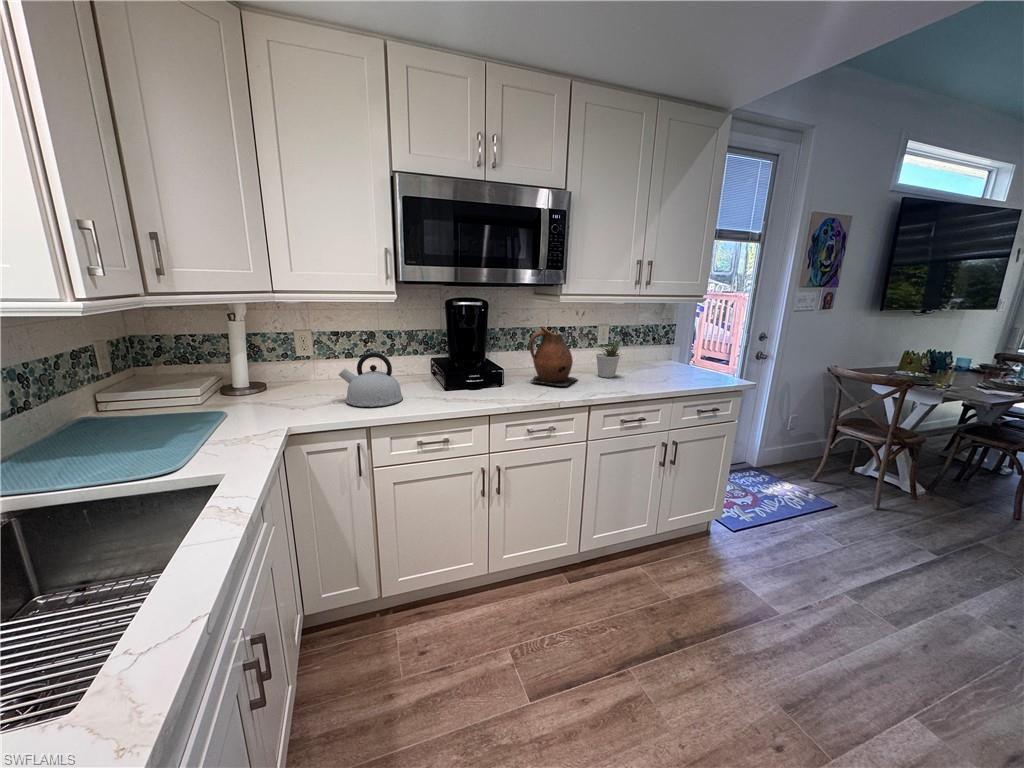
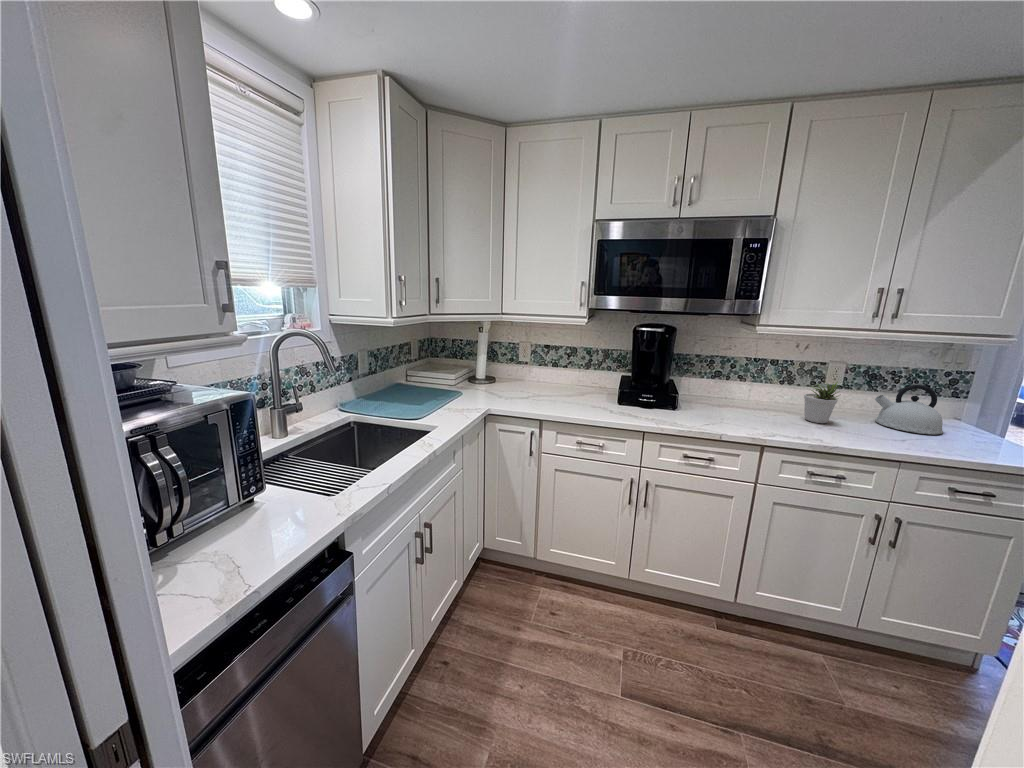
ceramic pitcher: present [529,326,578,387] -> none [709,356,770,421]
kettle: present [339,353,403,407] -> present [875,385,943,435]

